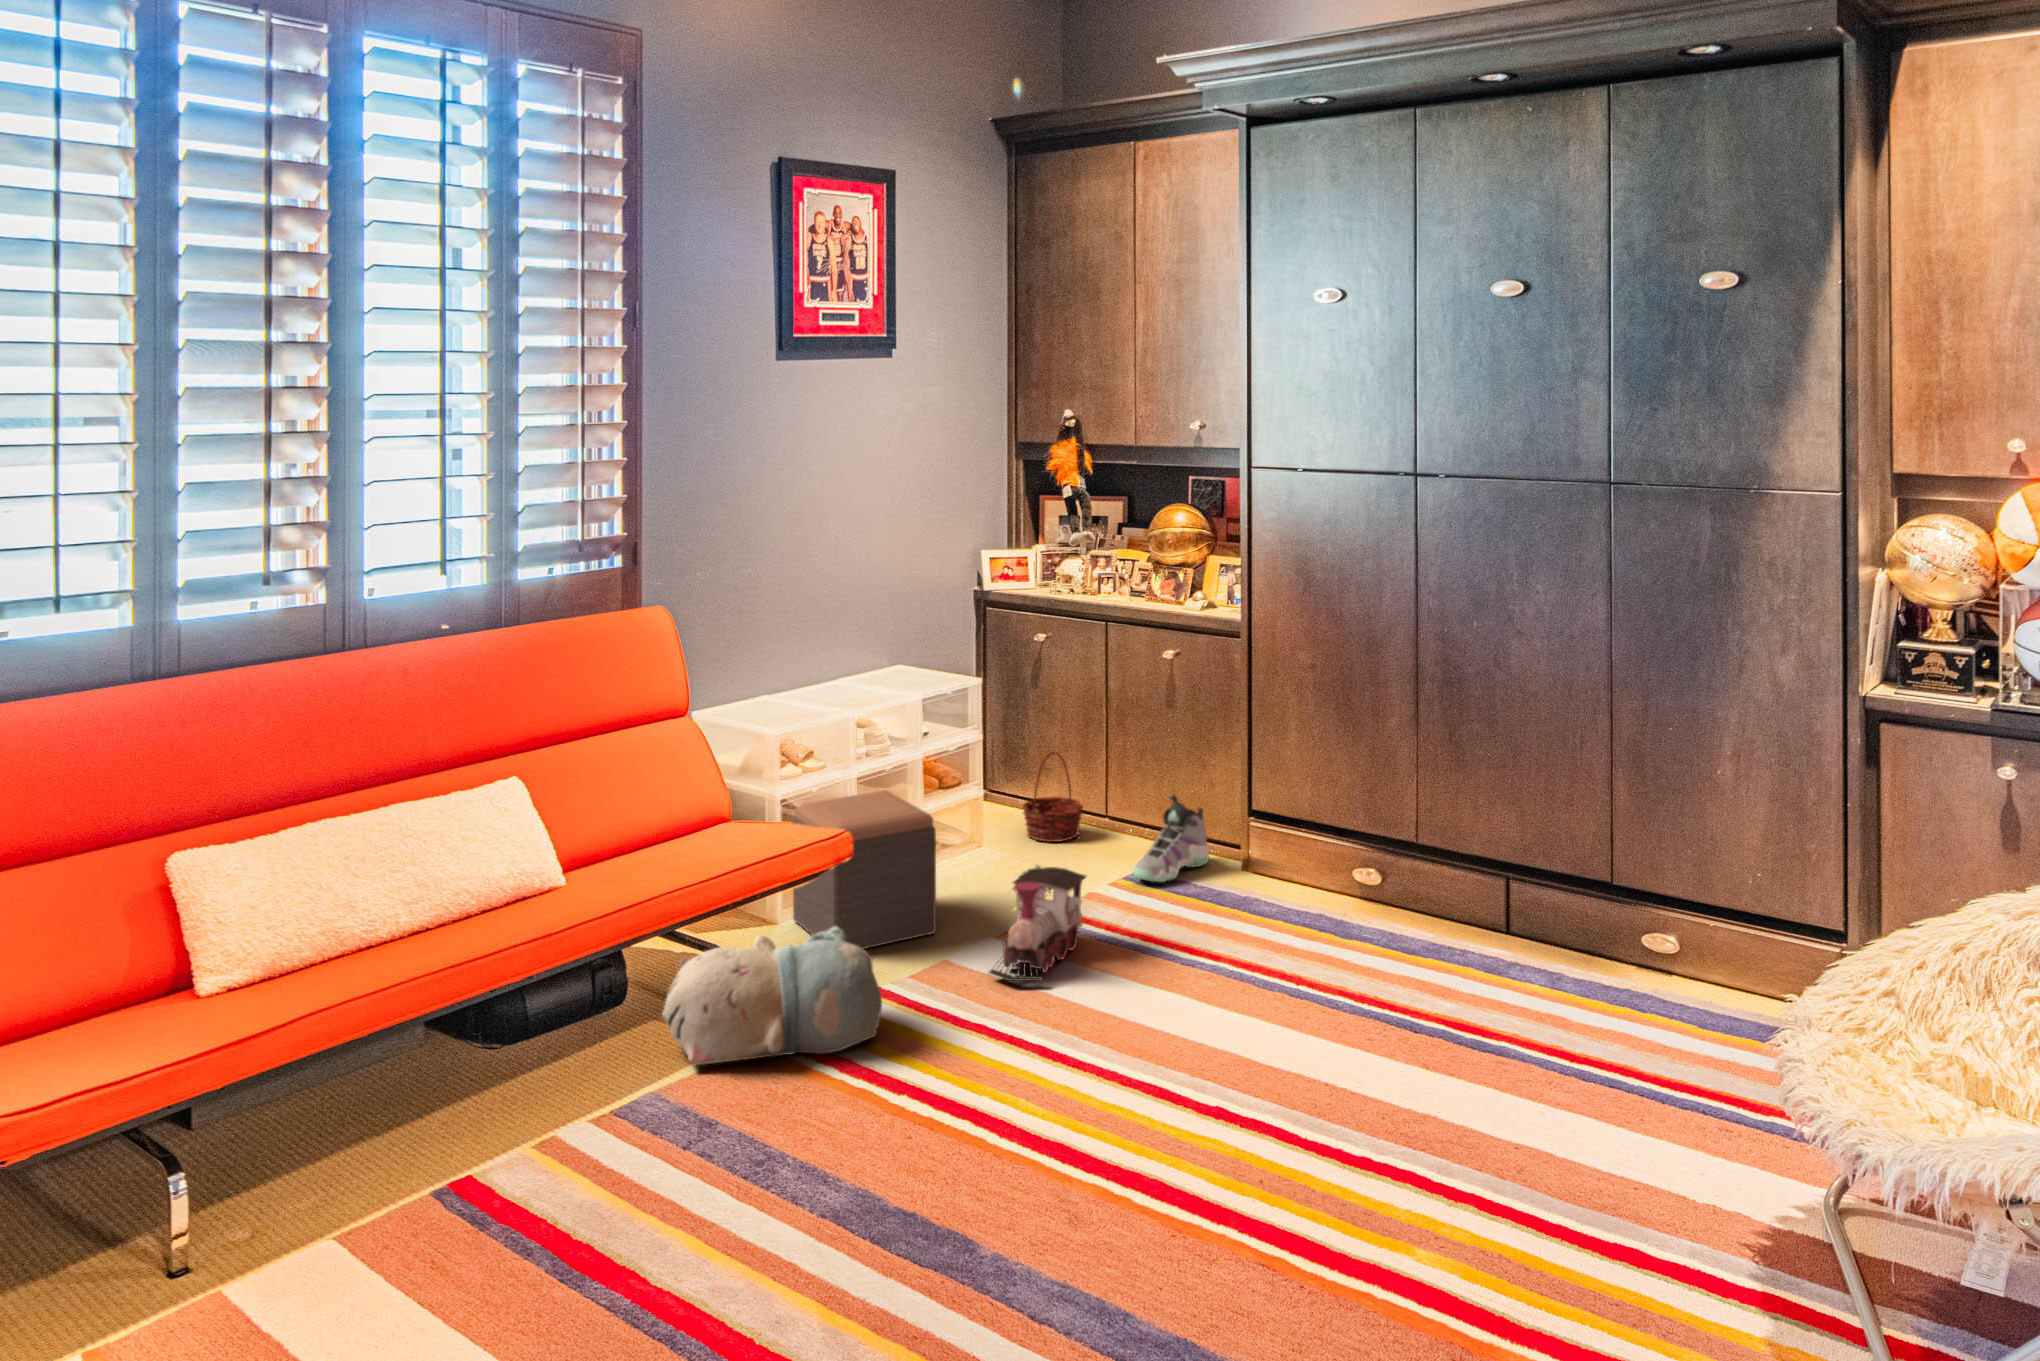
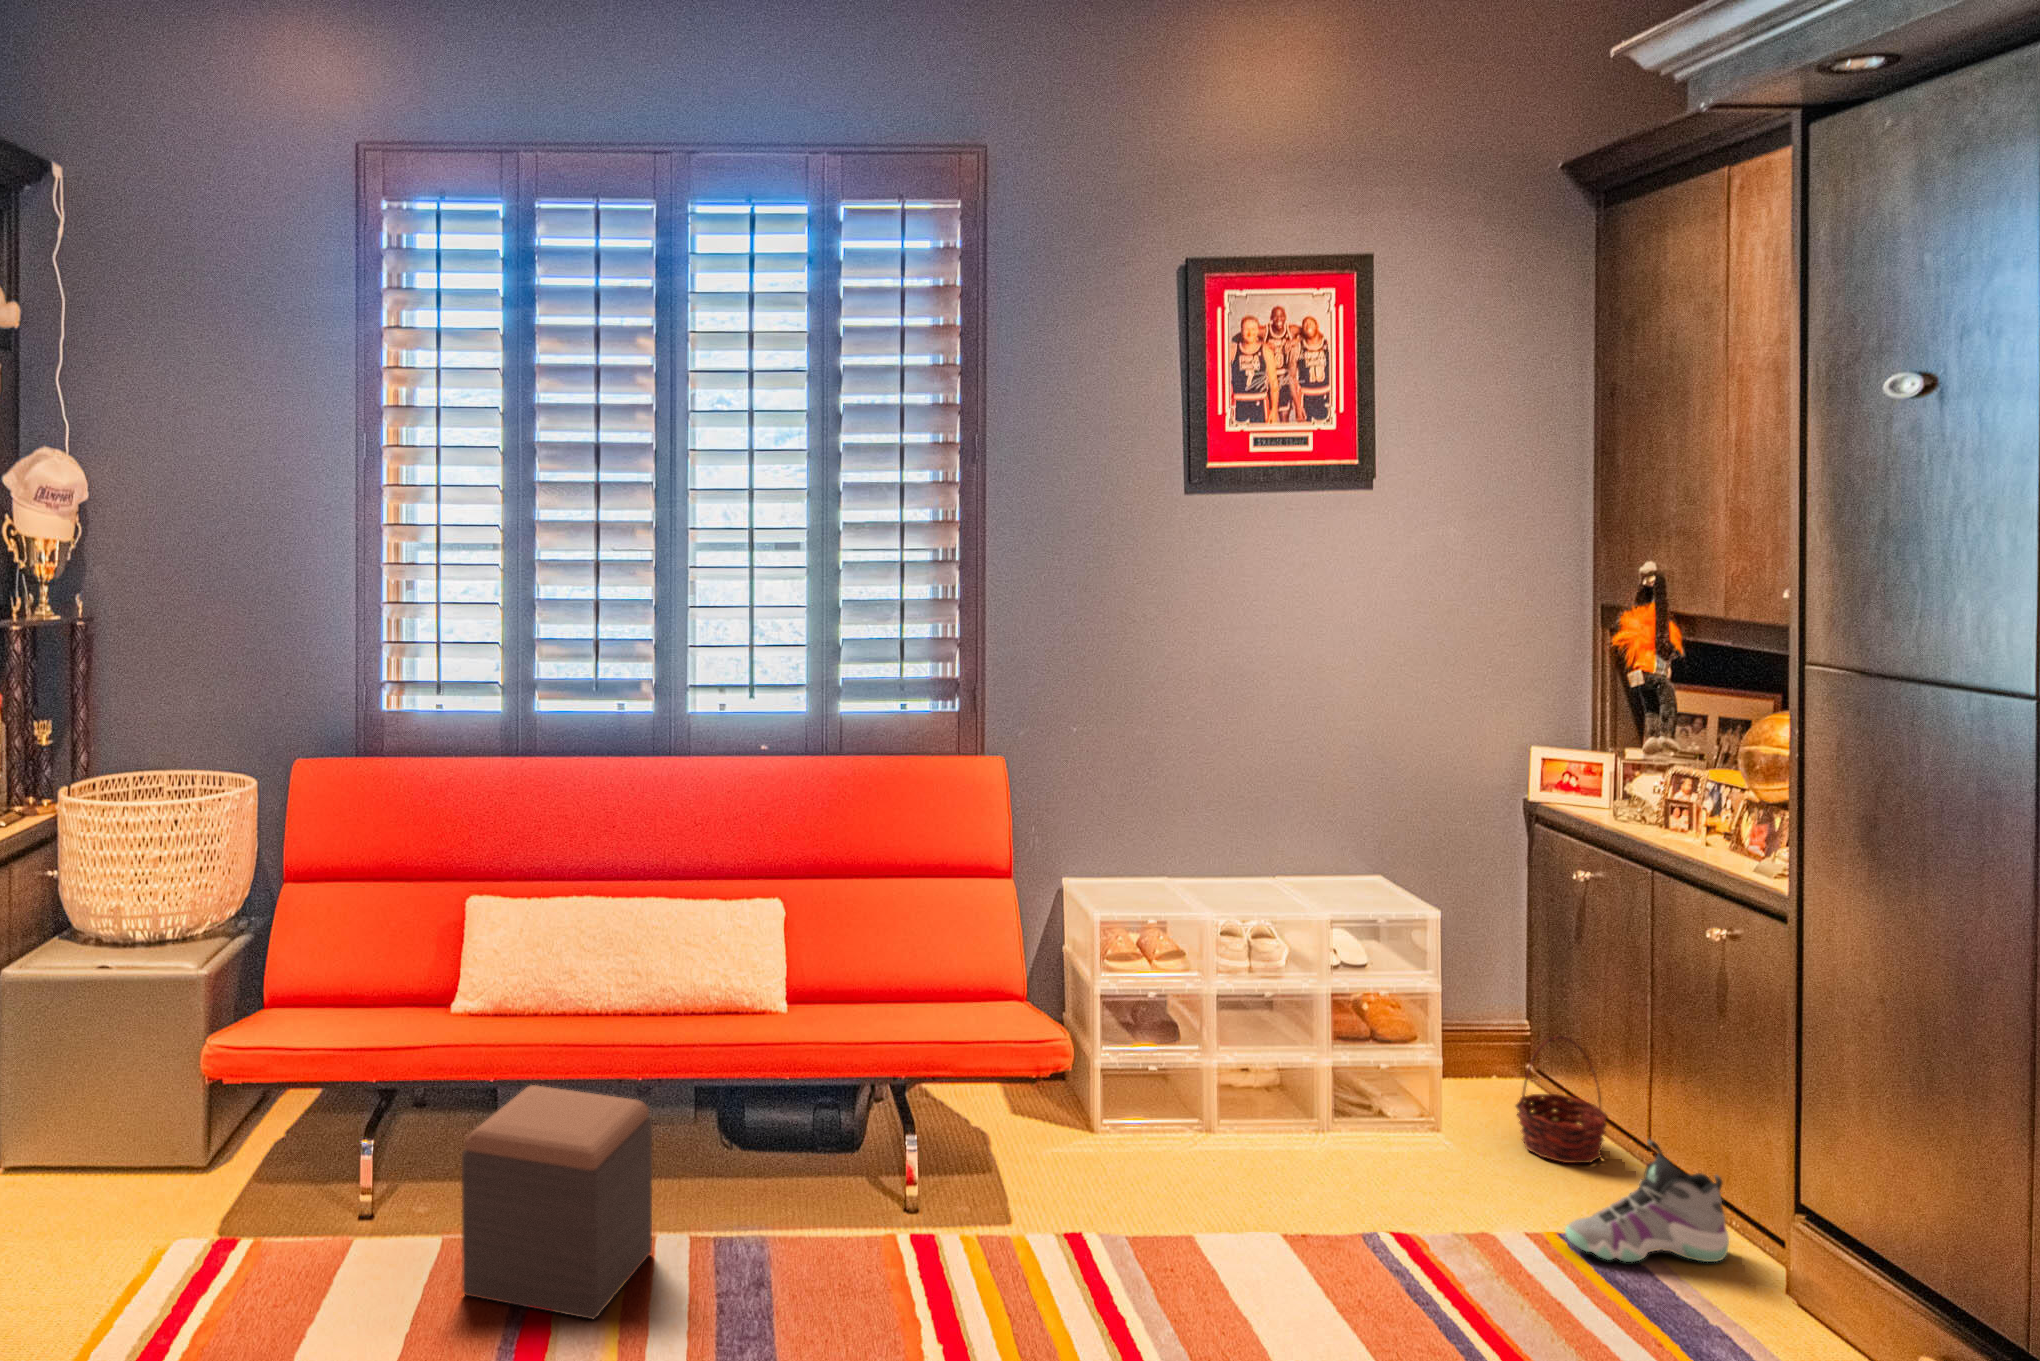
footstool: present [793,790,936,949] -> present [462,1085,652,1319]
toy train: present [988,865,1086,981] -> none [1206,1163,1387,1303]
plush toy: present [662,926,882,1065] -> none [822,1124,1038,1279]

